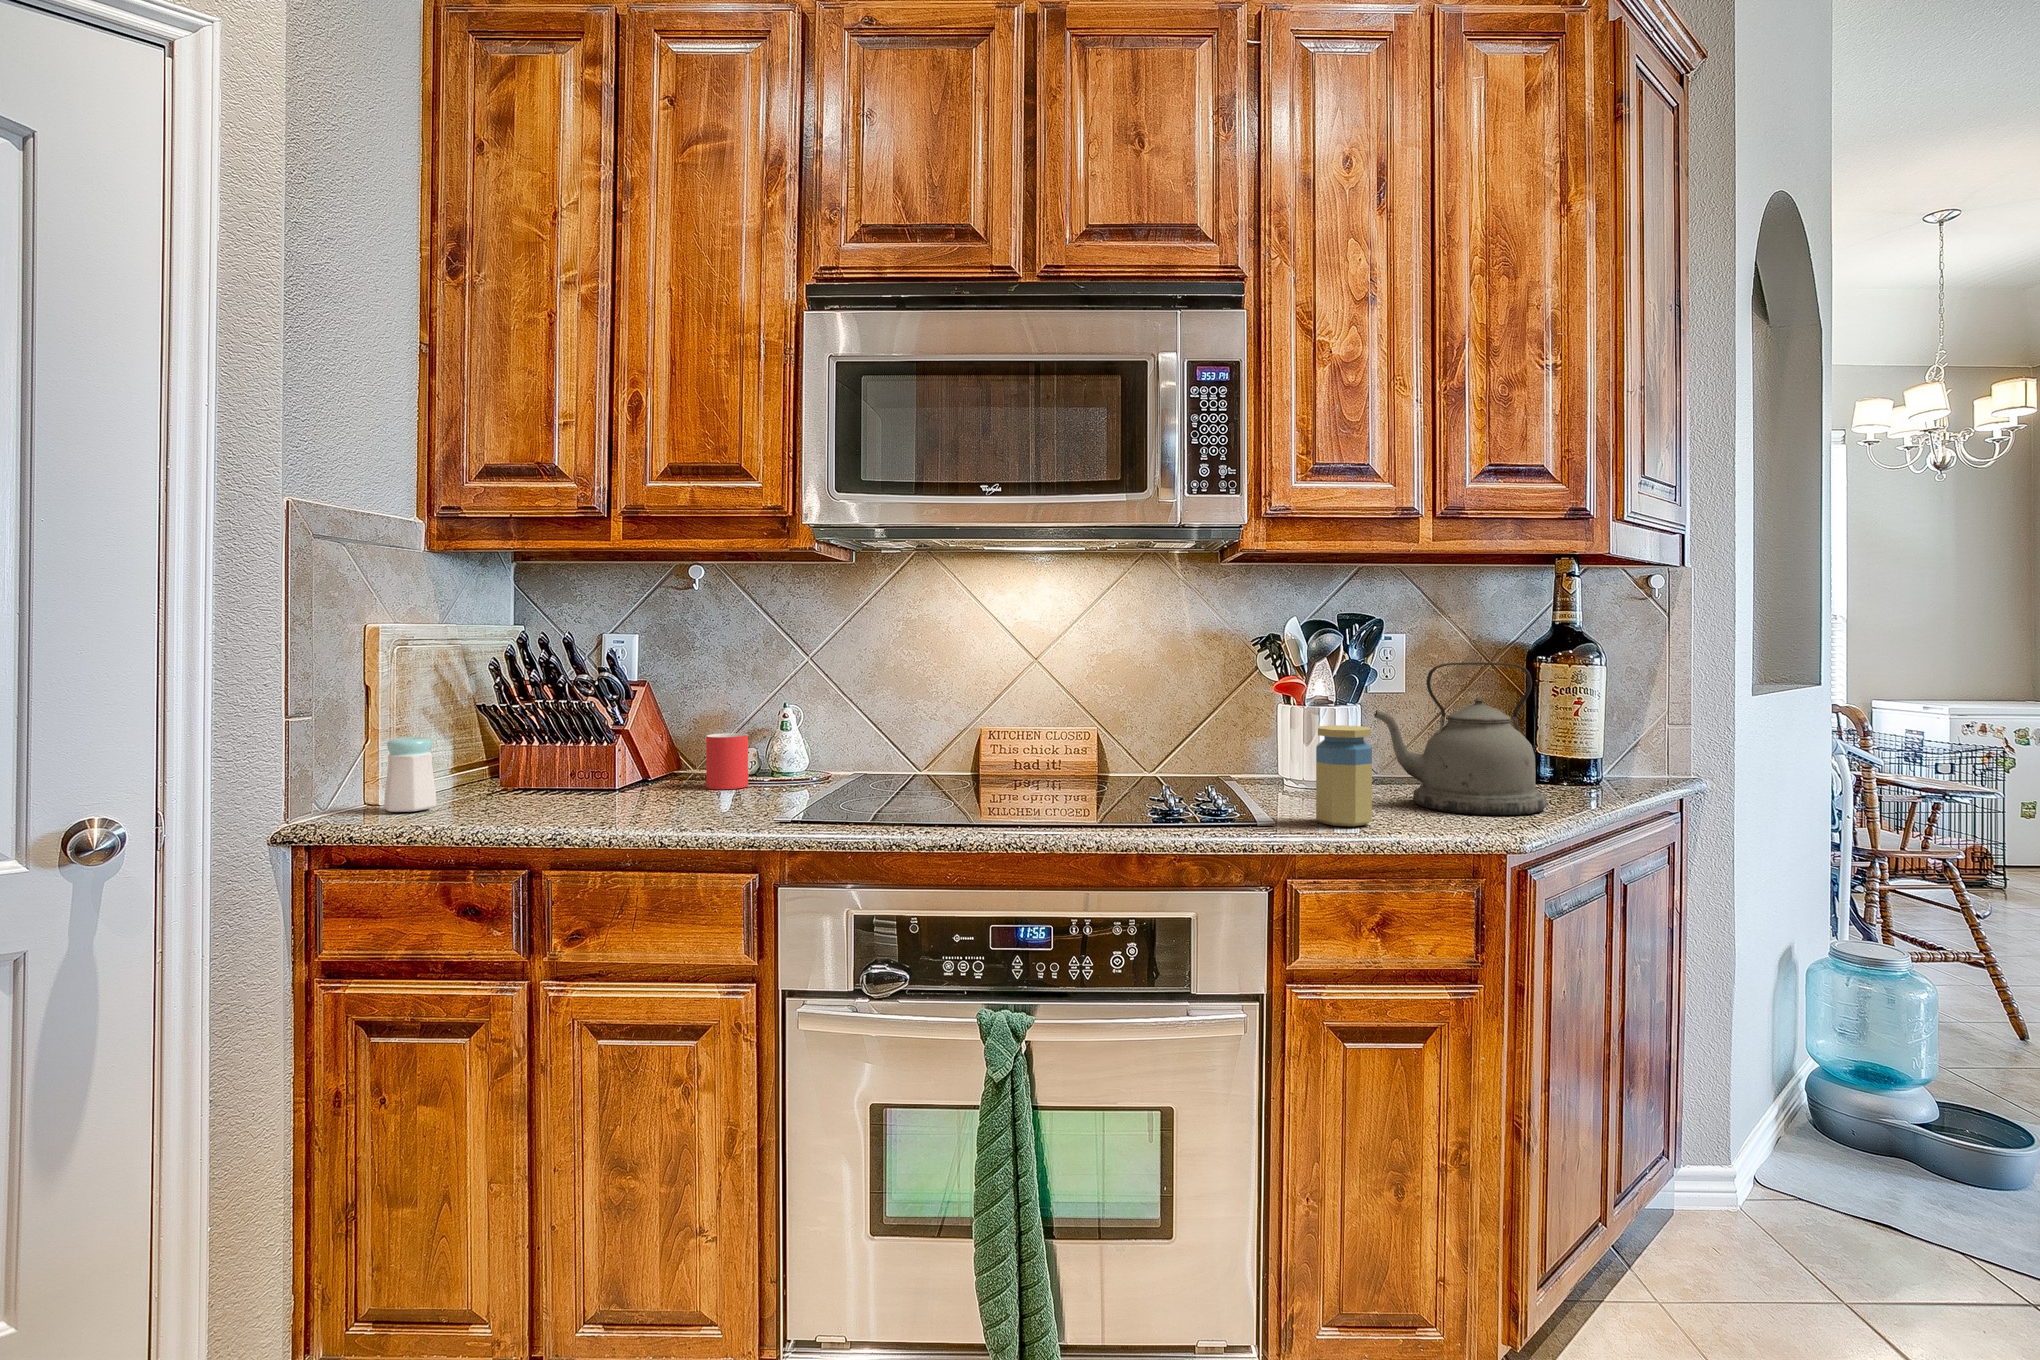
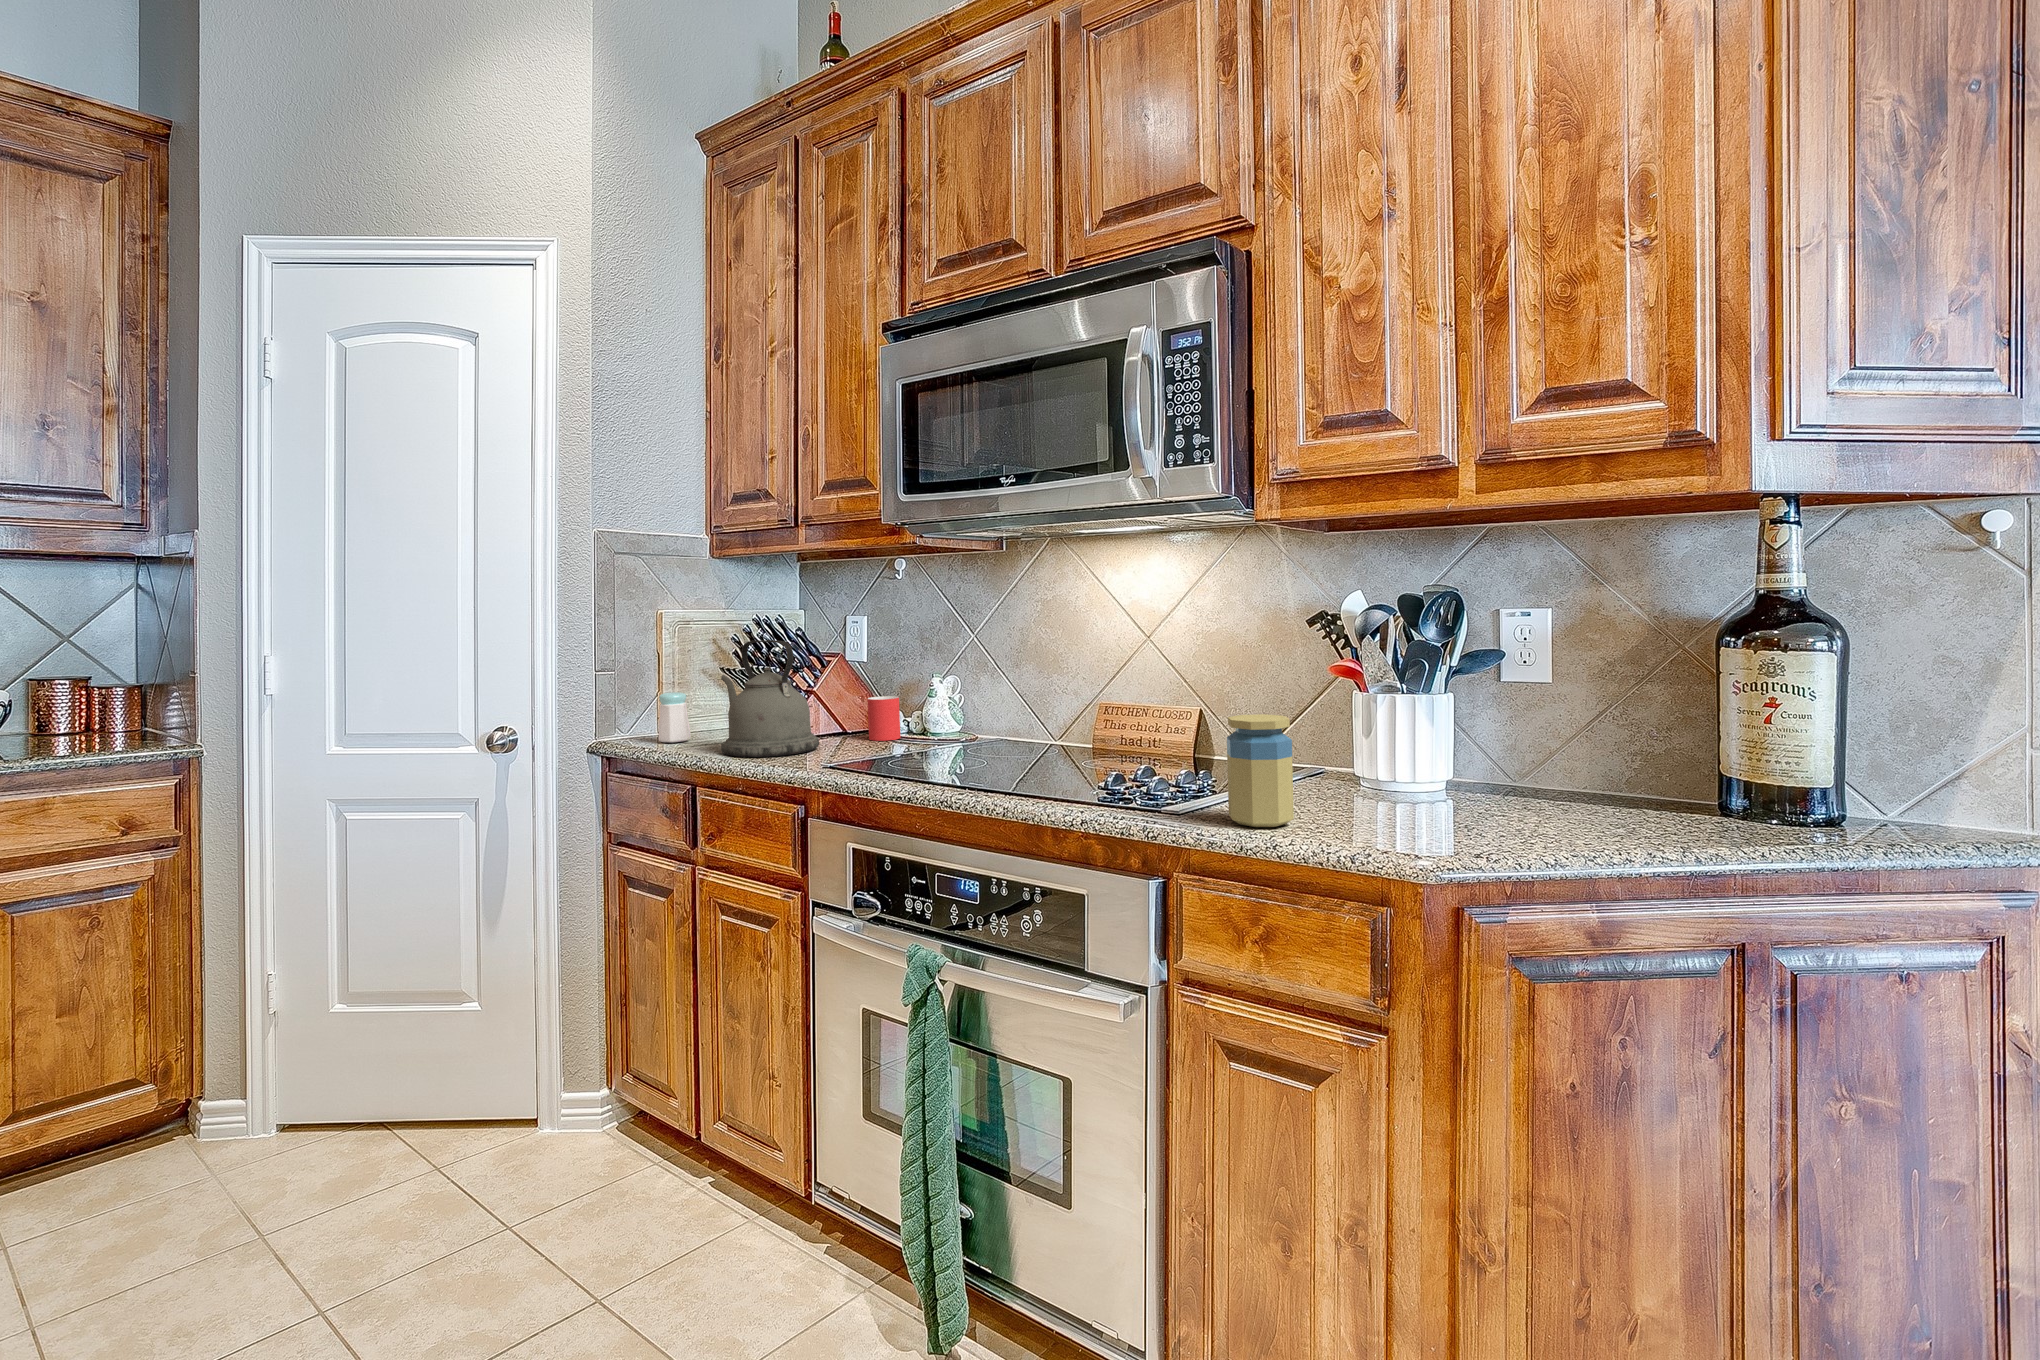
kettle: present [1374,663,1547,815] -> present [721,640,819,757]

